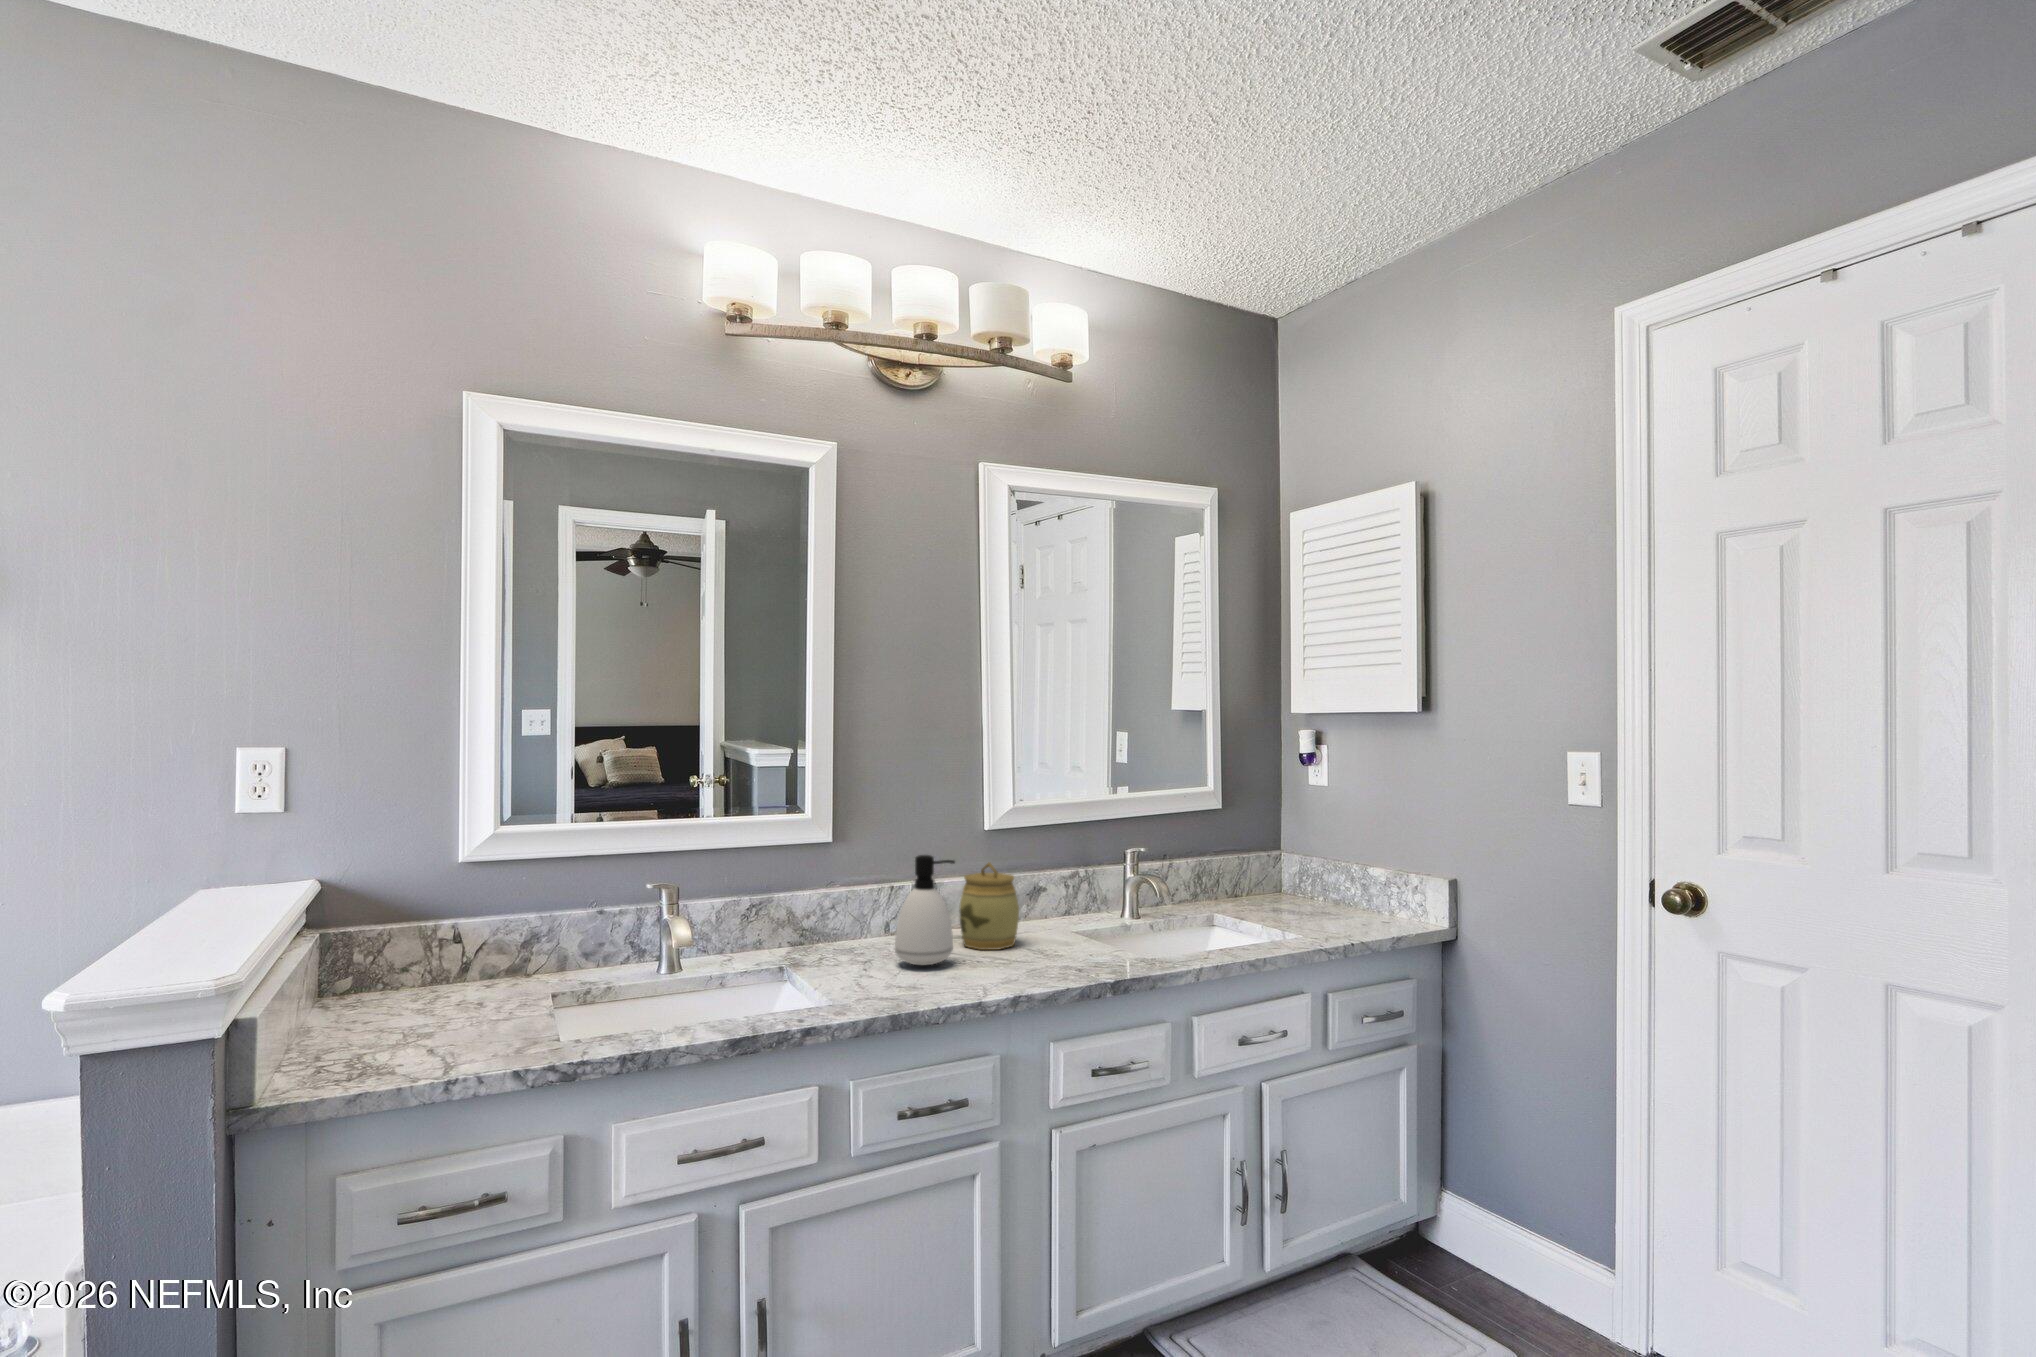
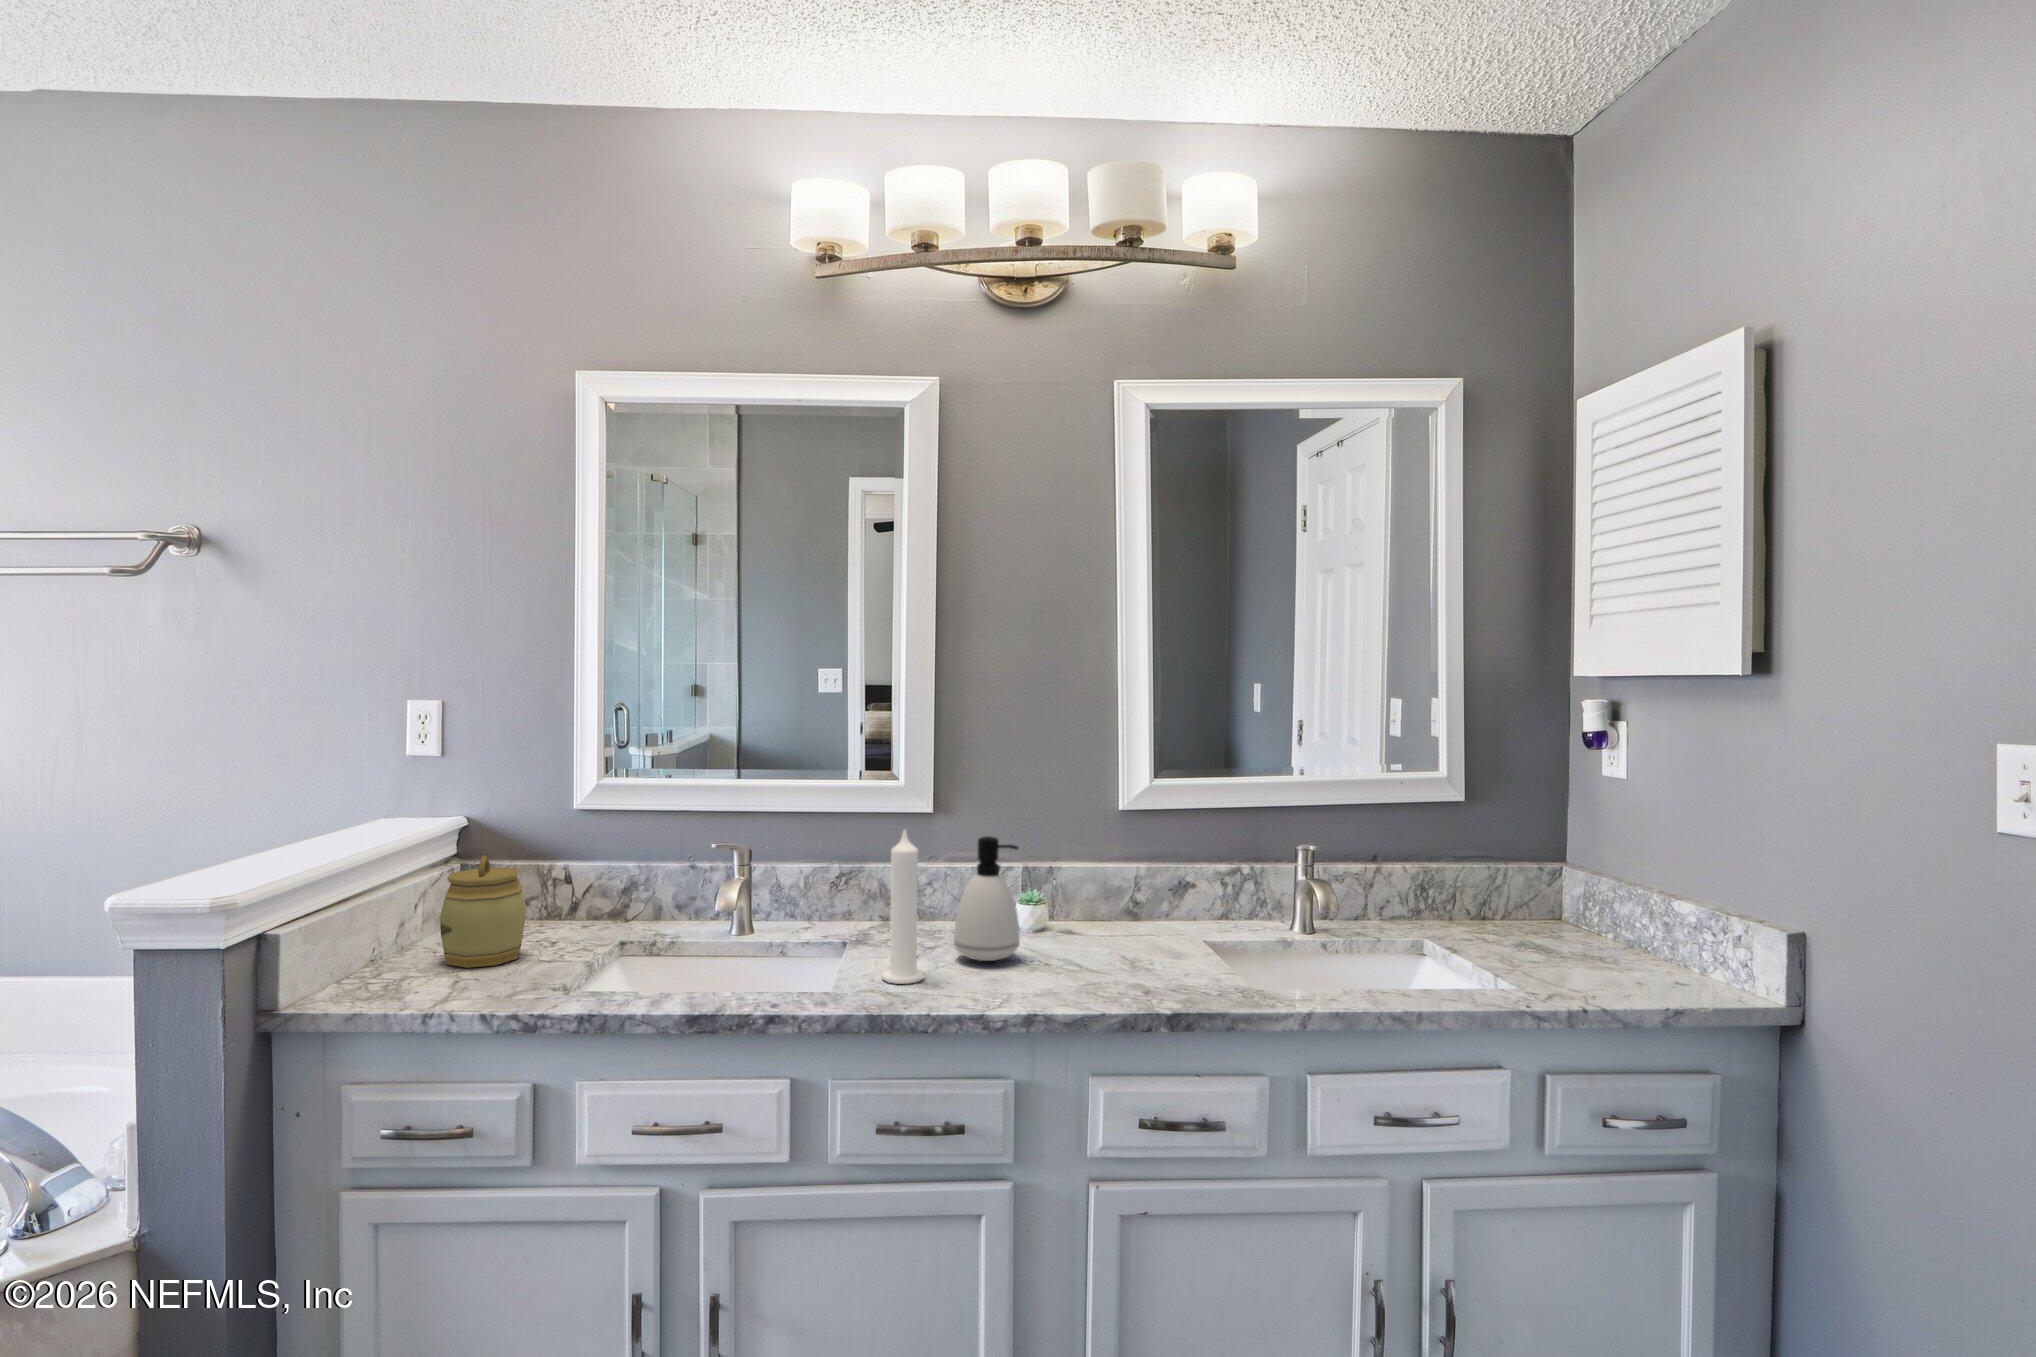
candle: none [860,851,898,991] -> present [882,830,924,984]
jar: present [959,862,1019,950] -> present [440,855,526,968]

